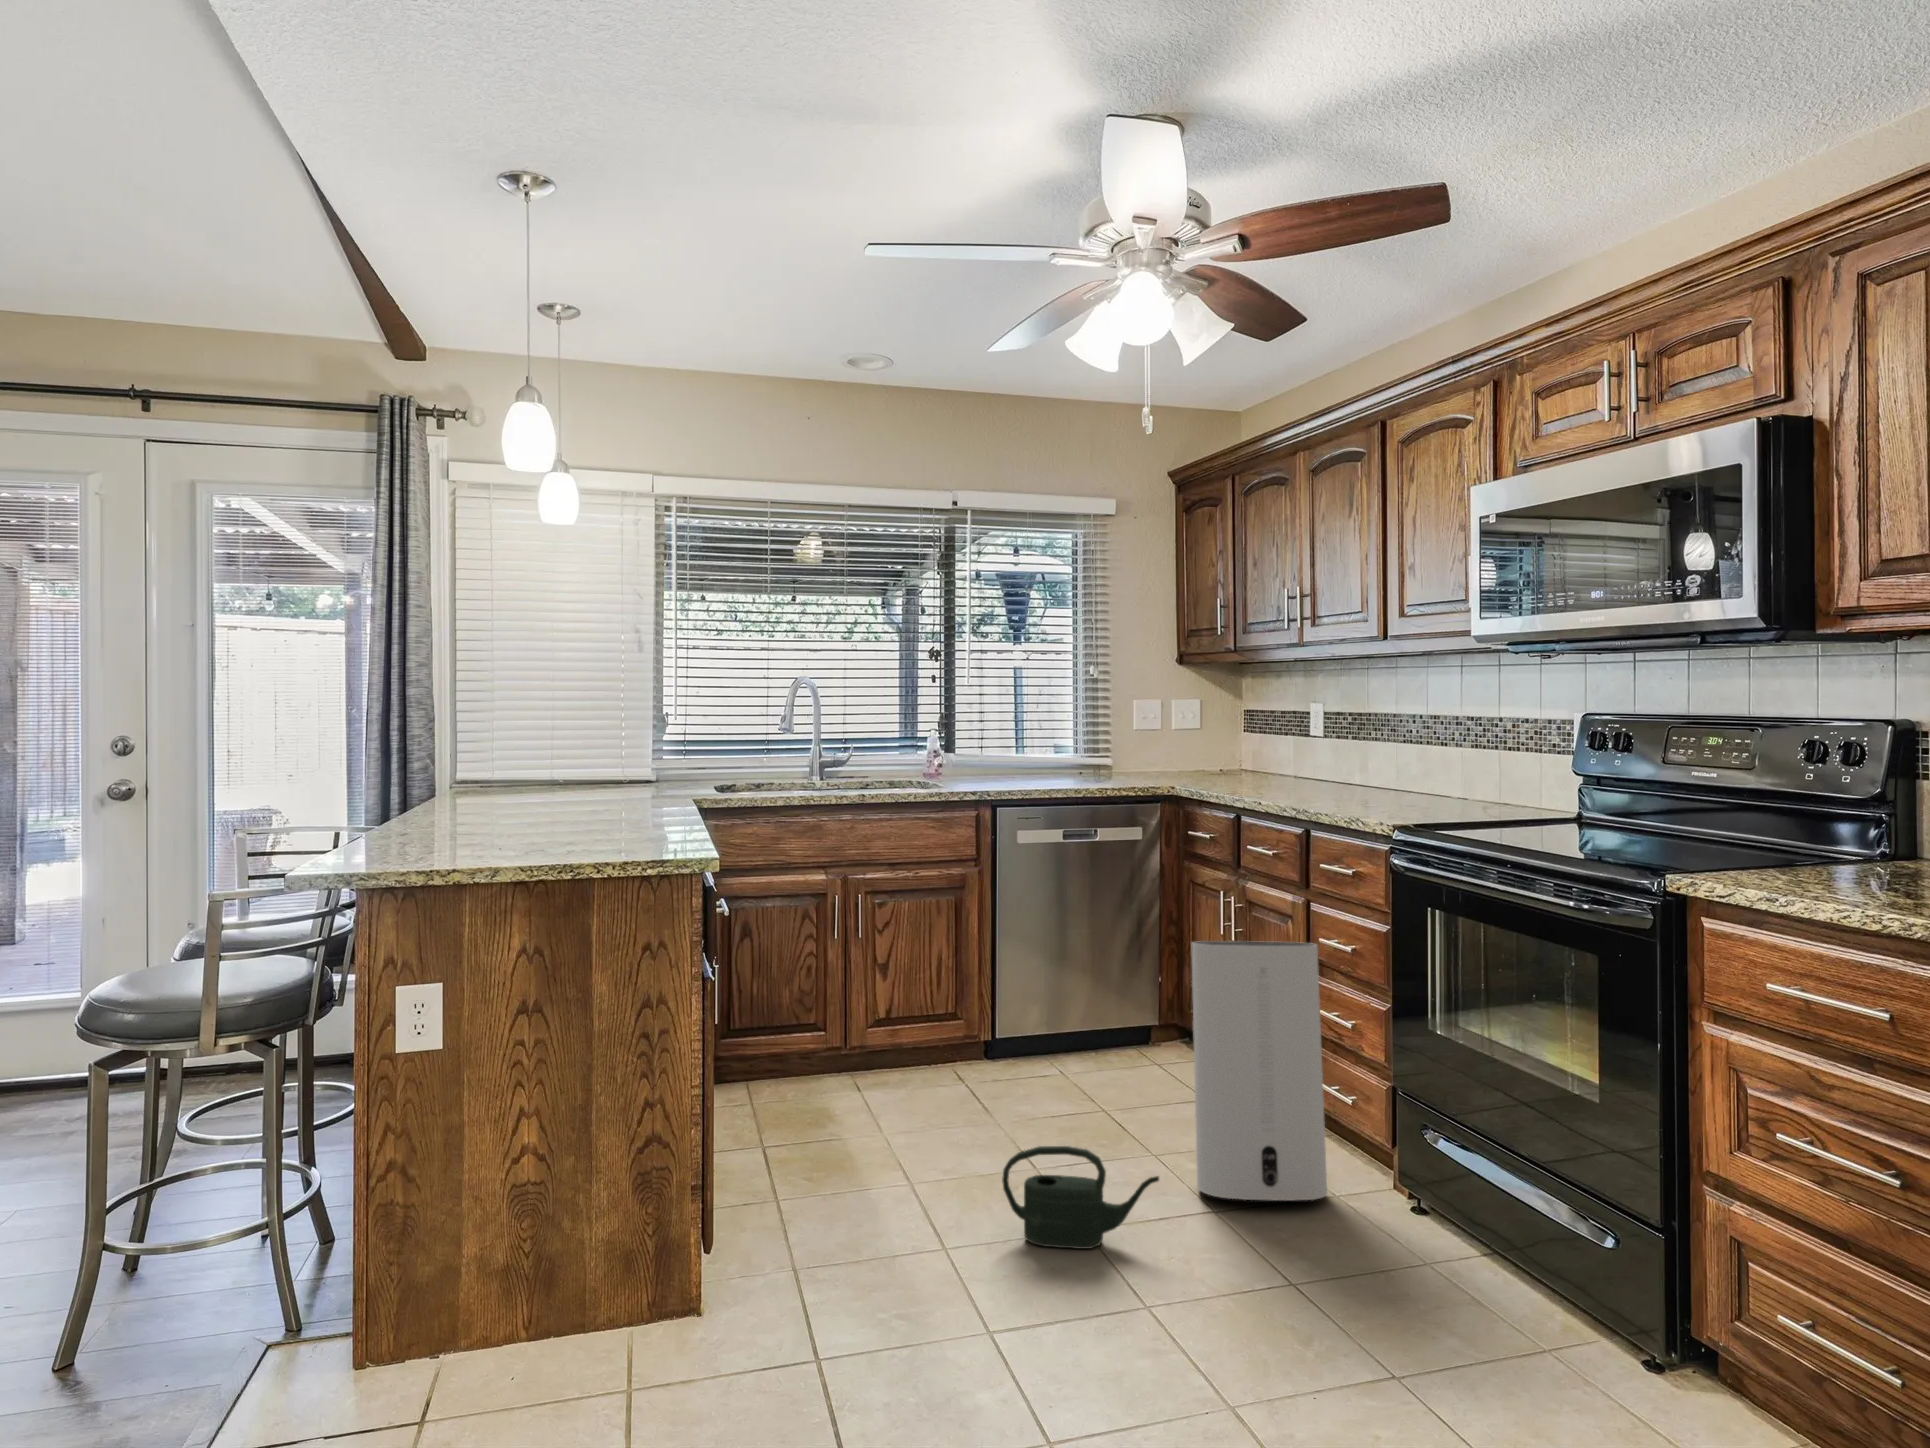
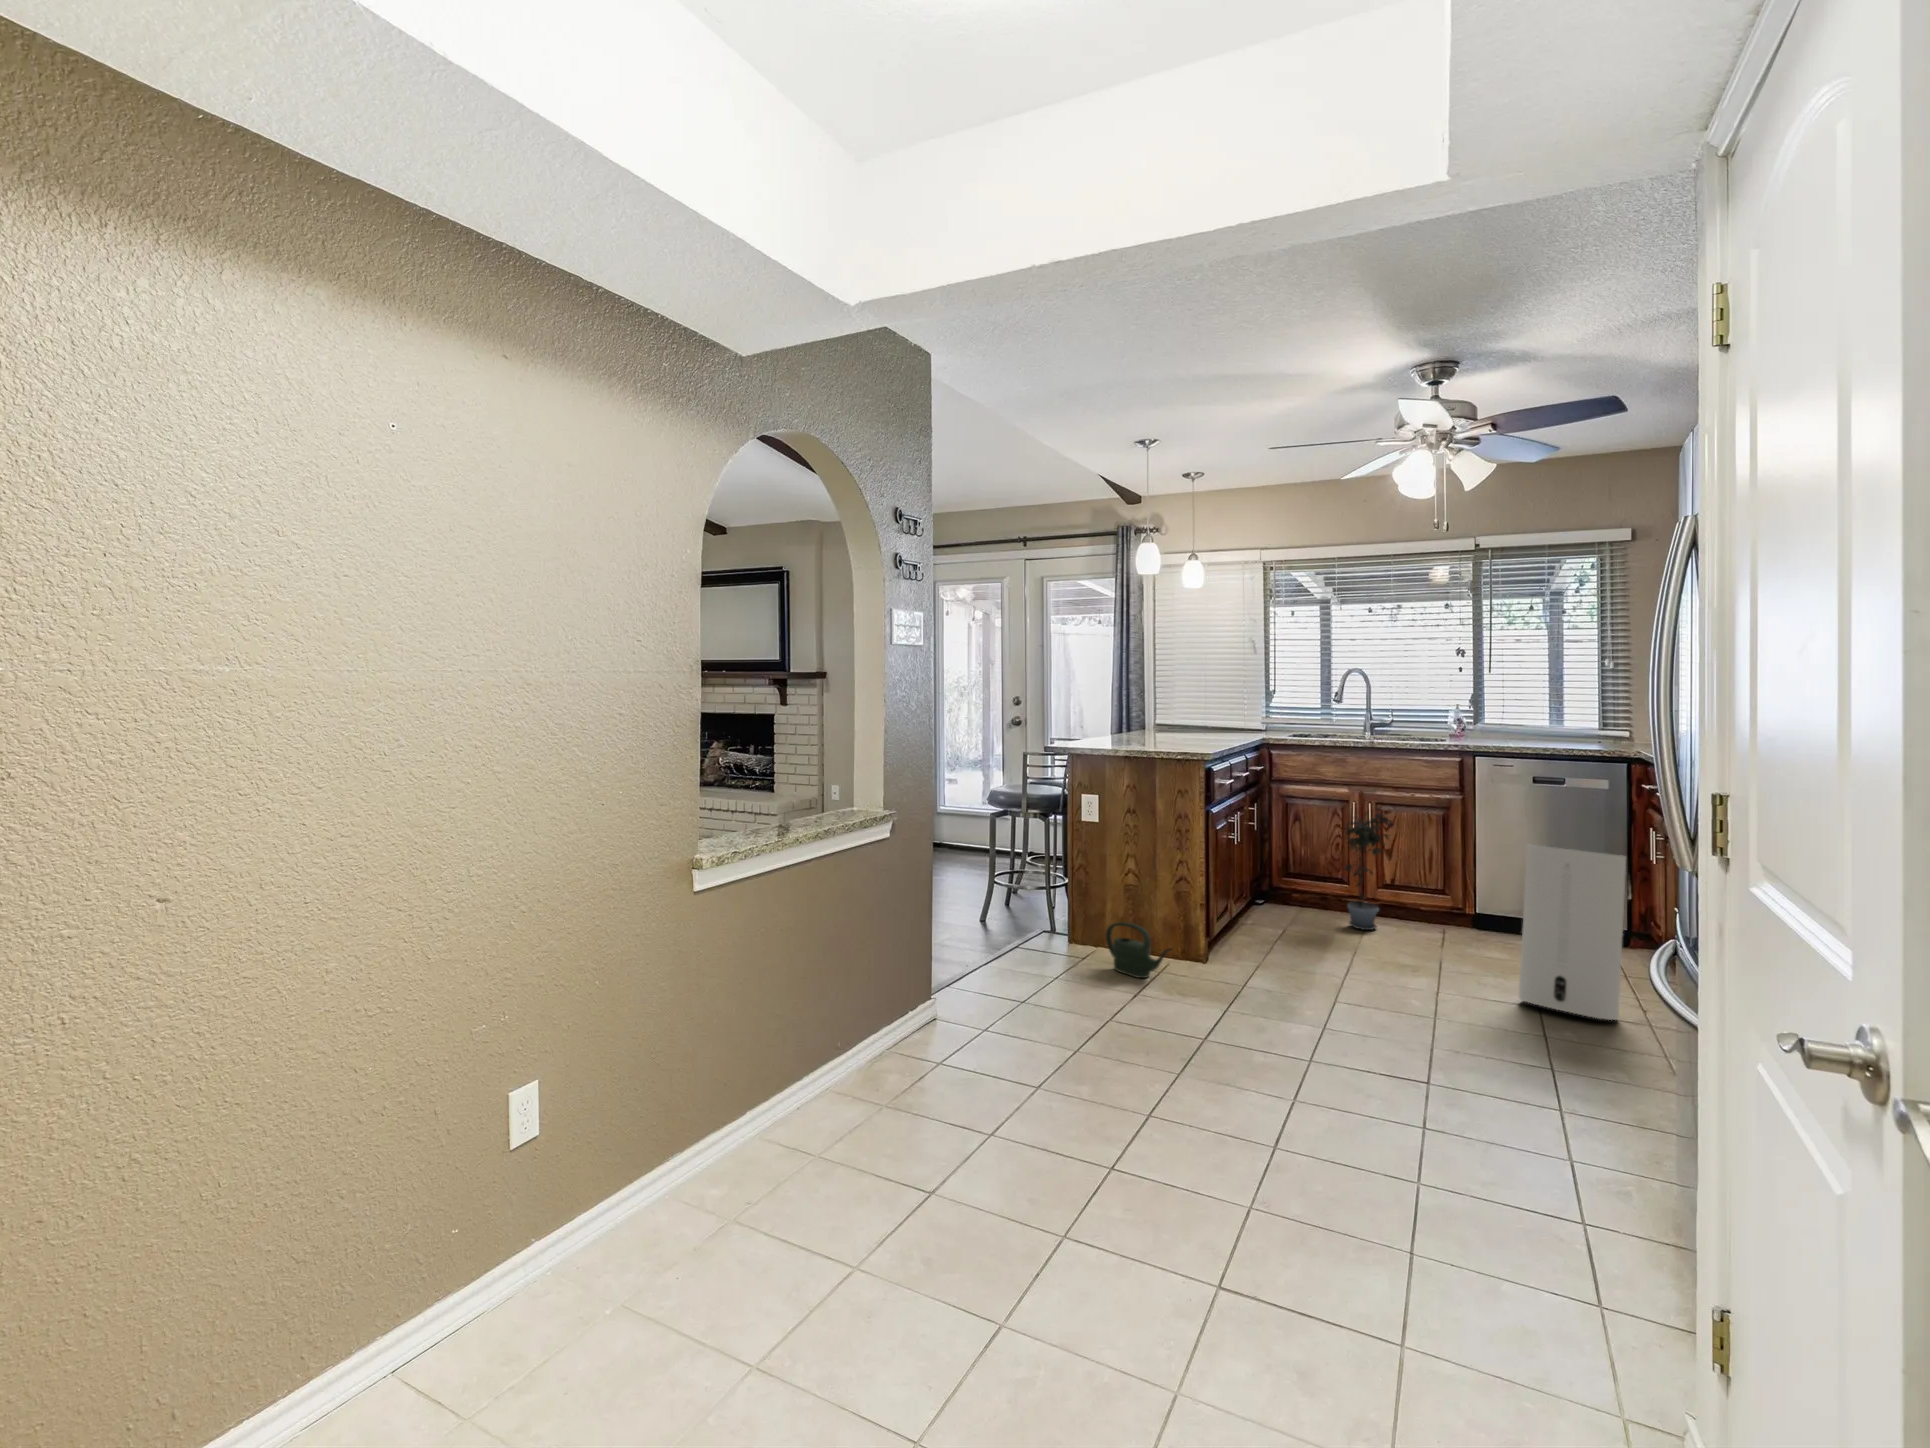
potted plant: none [834,901,924,1110] -> present [1344,808,1393,930]
watering can: present [1002,1146,1159,1249] -> present [1106,922,1172,978]

